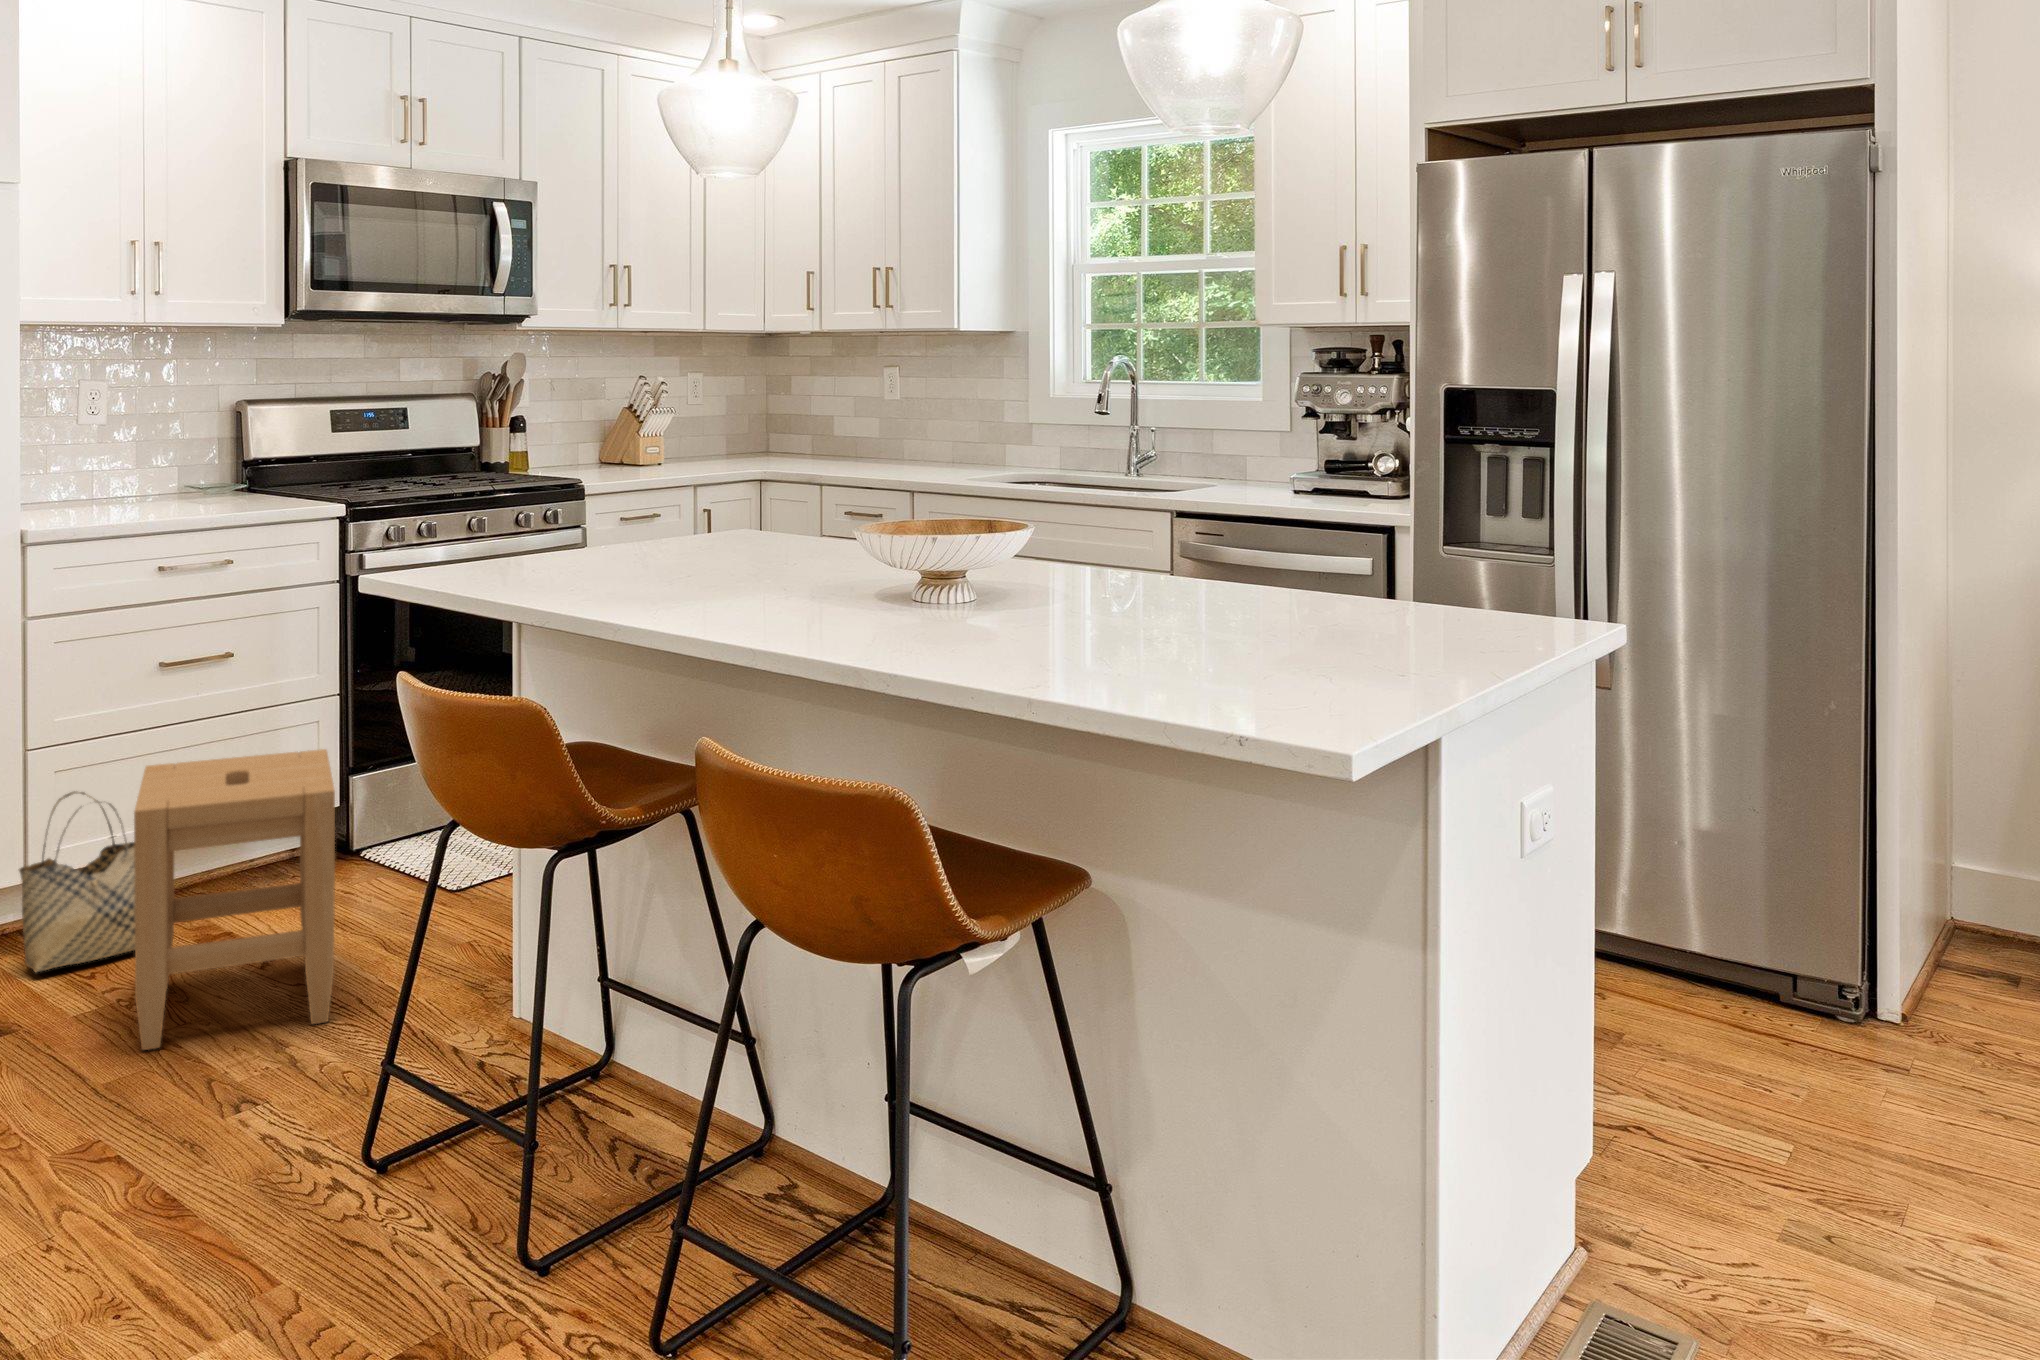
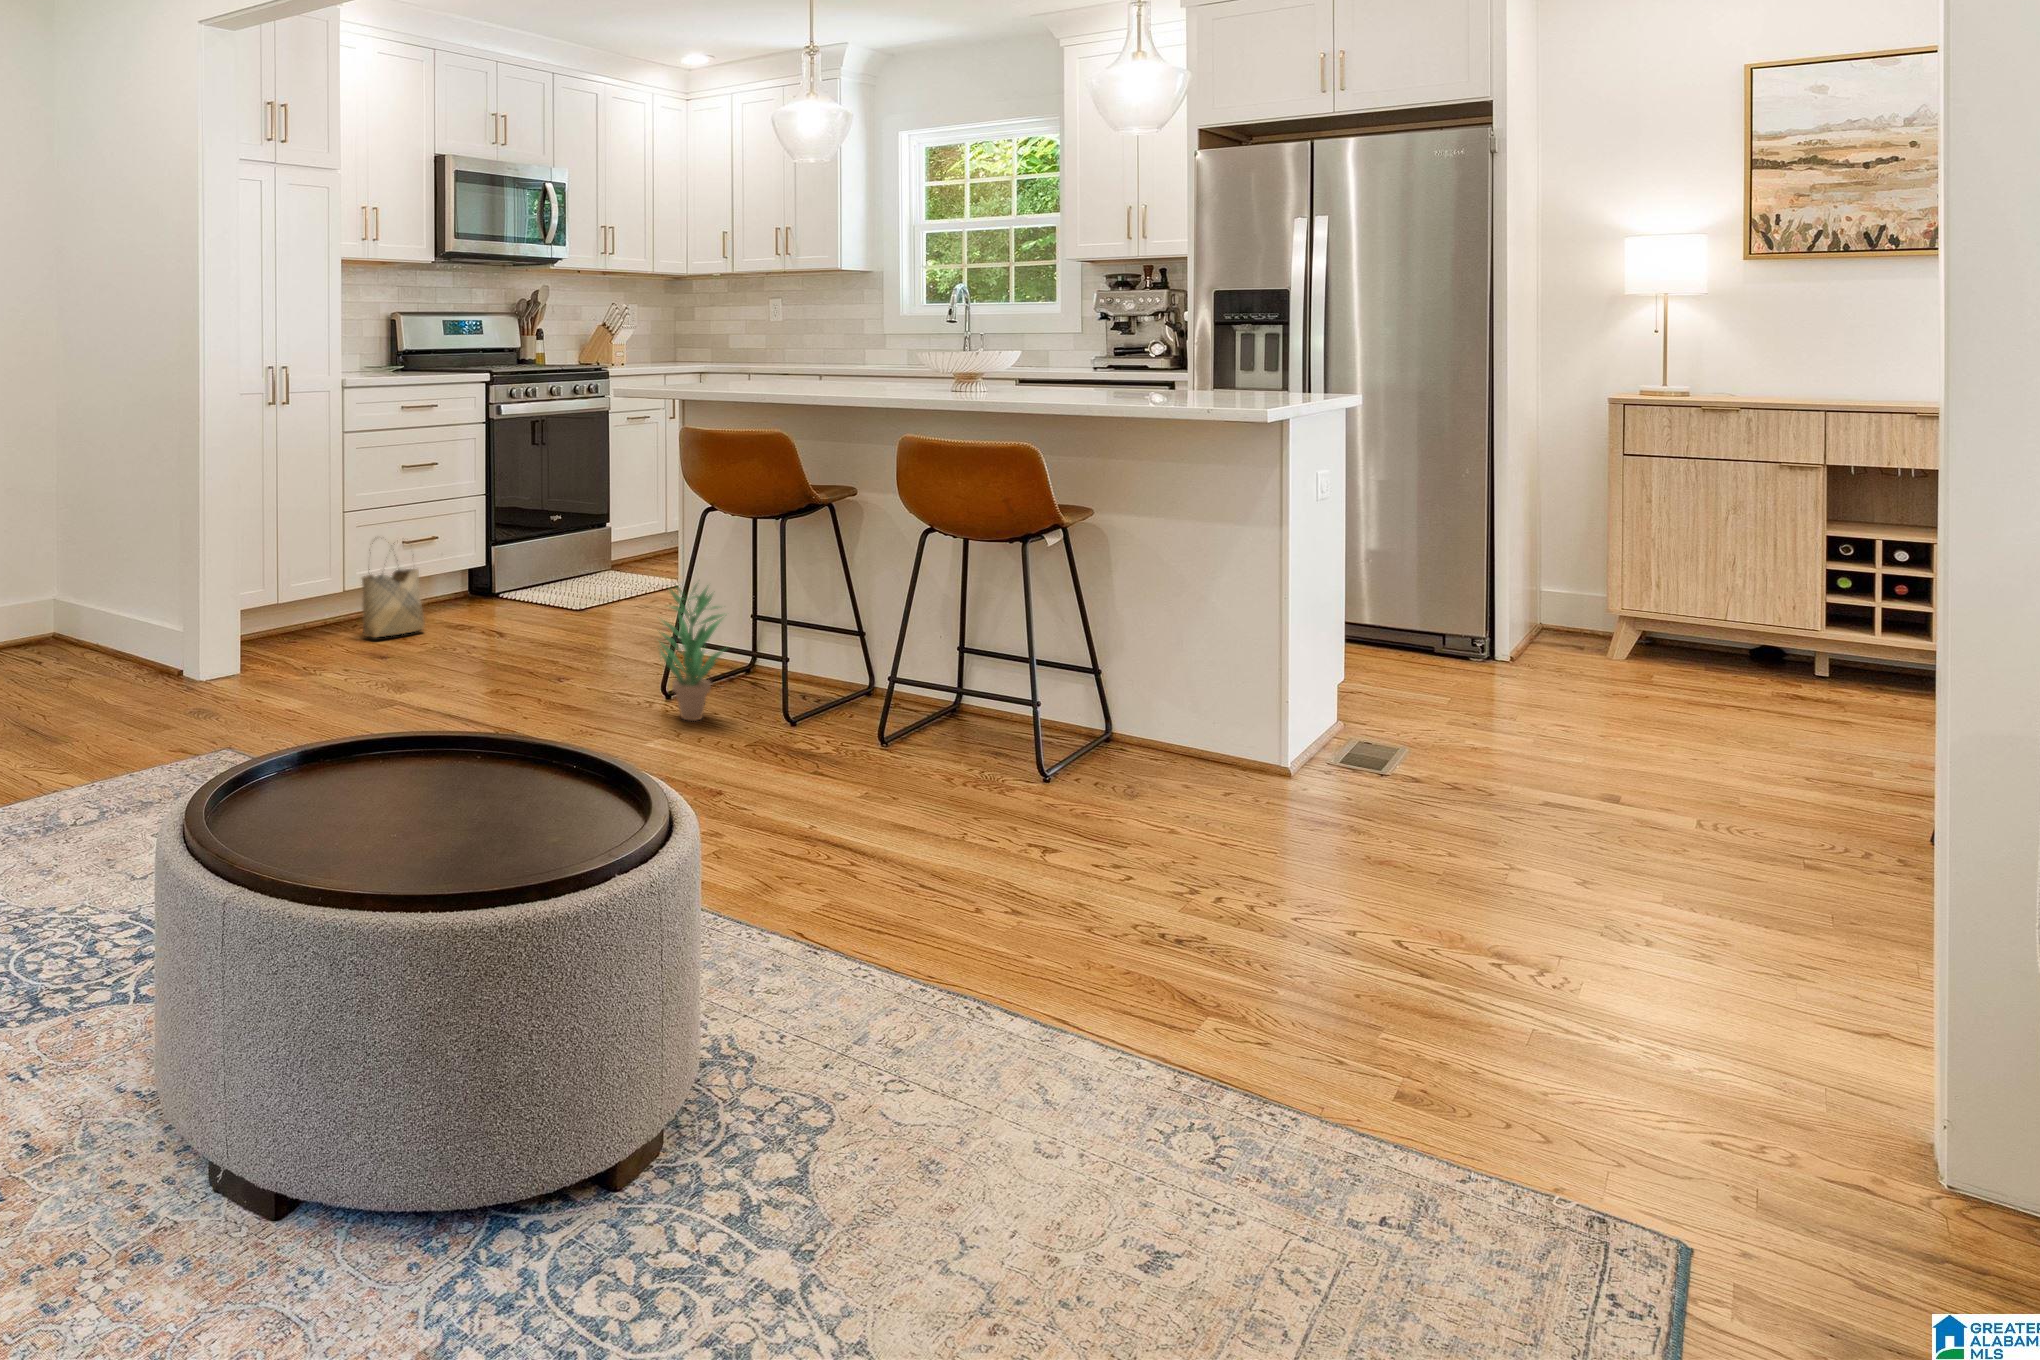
stool: present [134,749,335,1050] -> none [443,509,575,664]
potted plant: none [289,978,440,1248] -> present [658,585,723,721]

